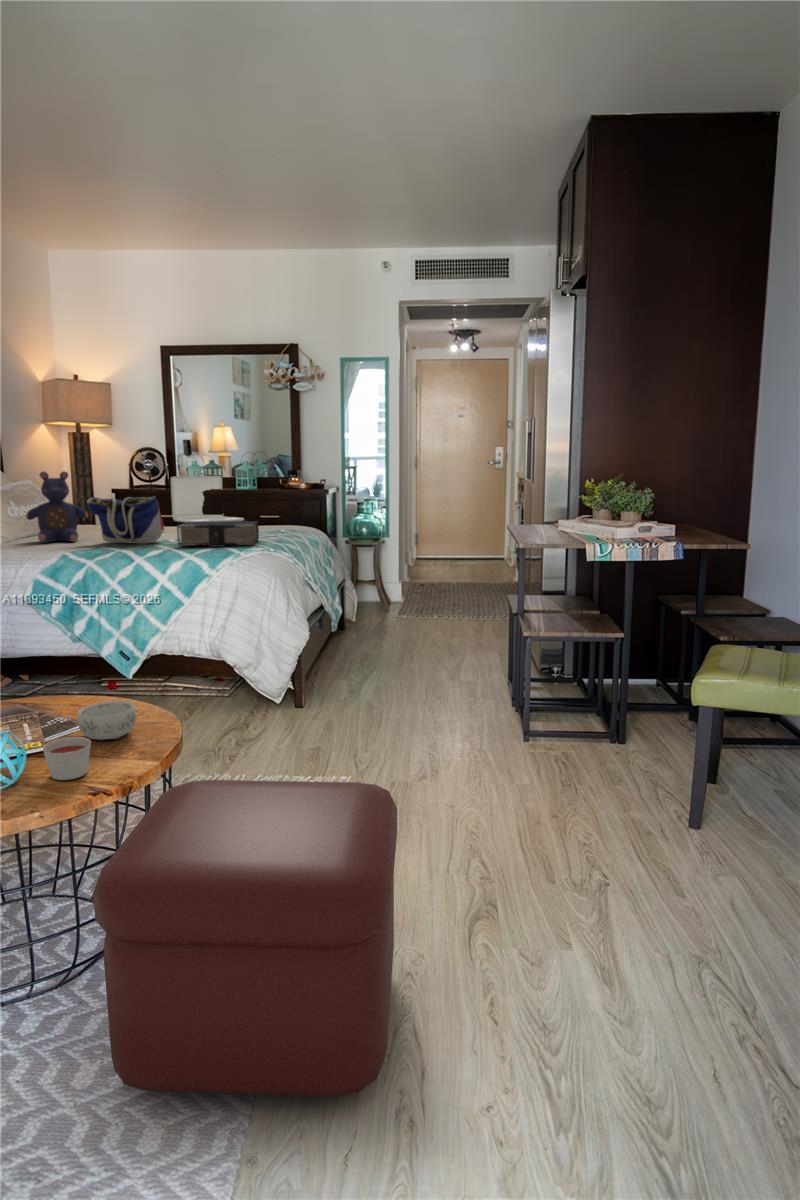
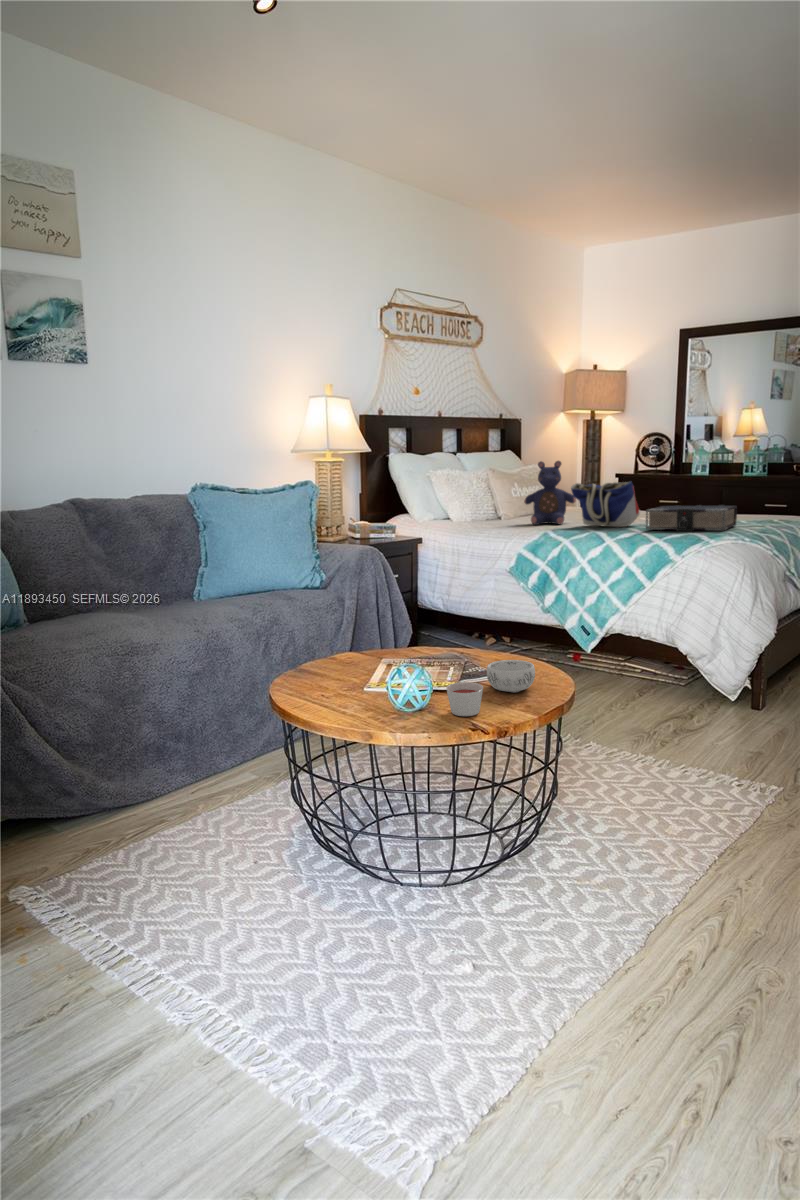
laptop: present [171,476,244,522] -> none [669,460,745,509]
ottoman: present [93,780,397,1096] -> none [445,741,756,1073]

